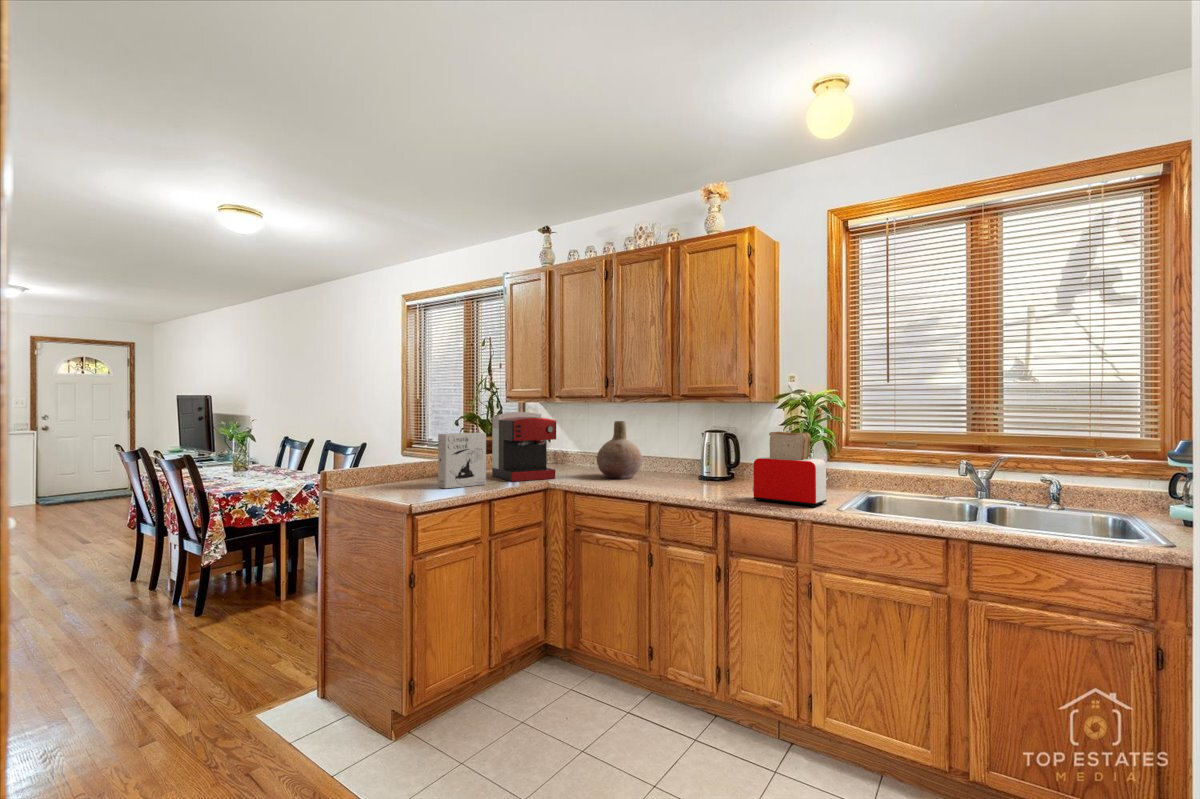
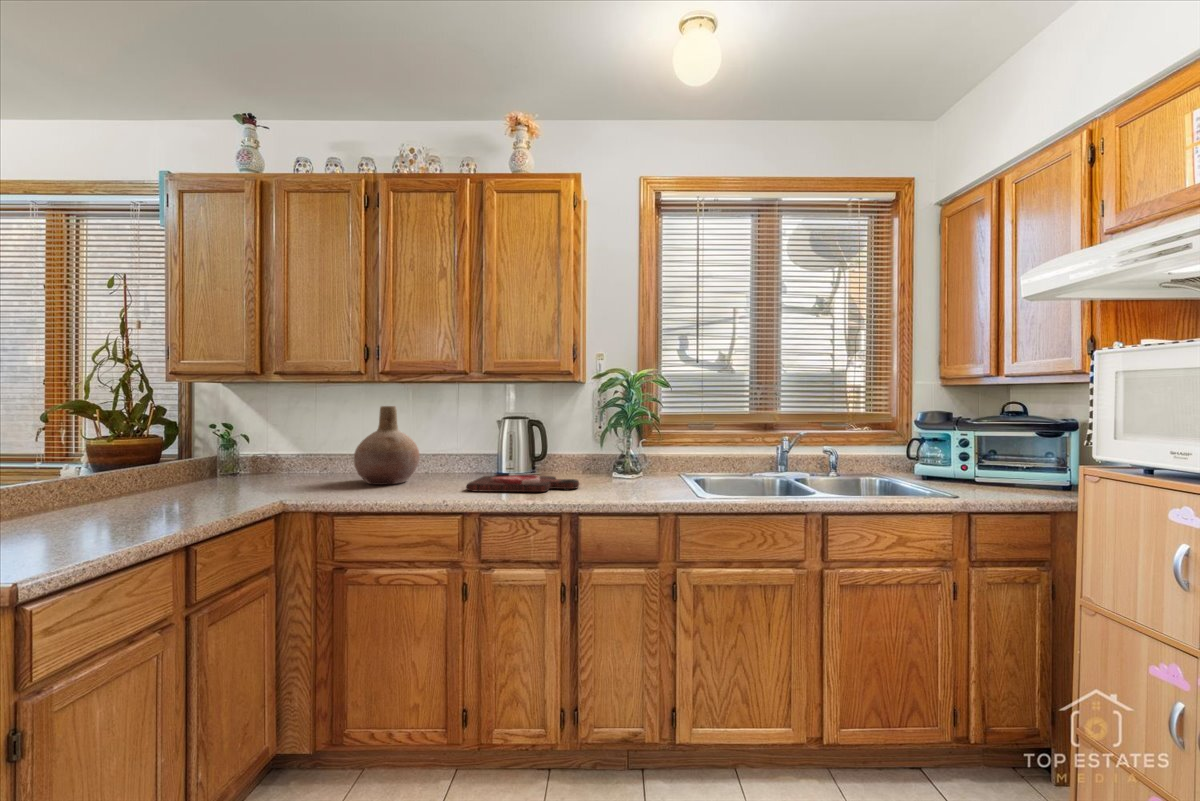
coffee maker: present [492,412,556,481] -> none [162,393,291,506]
toaster: present [753,432,826,507] -> none [598,413,678,496]
cereal box: present [438,433,486,489] -> none [52,427,166,536]
cutting board: none [660,477,749,494] -> present [467,473,579,492]

